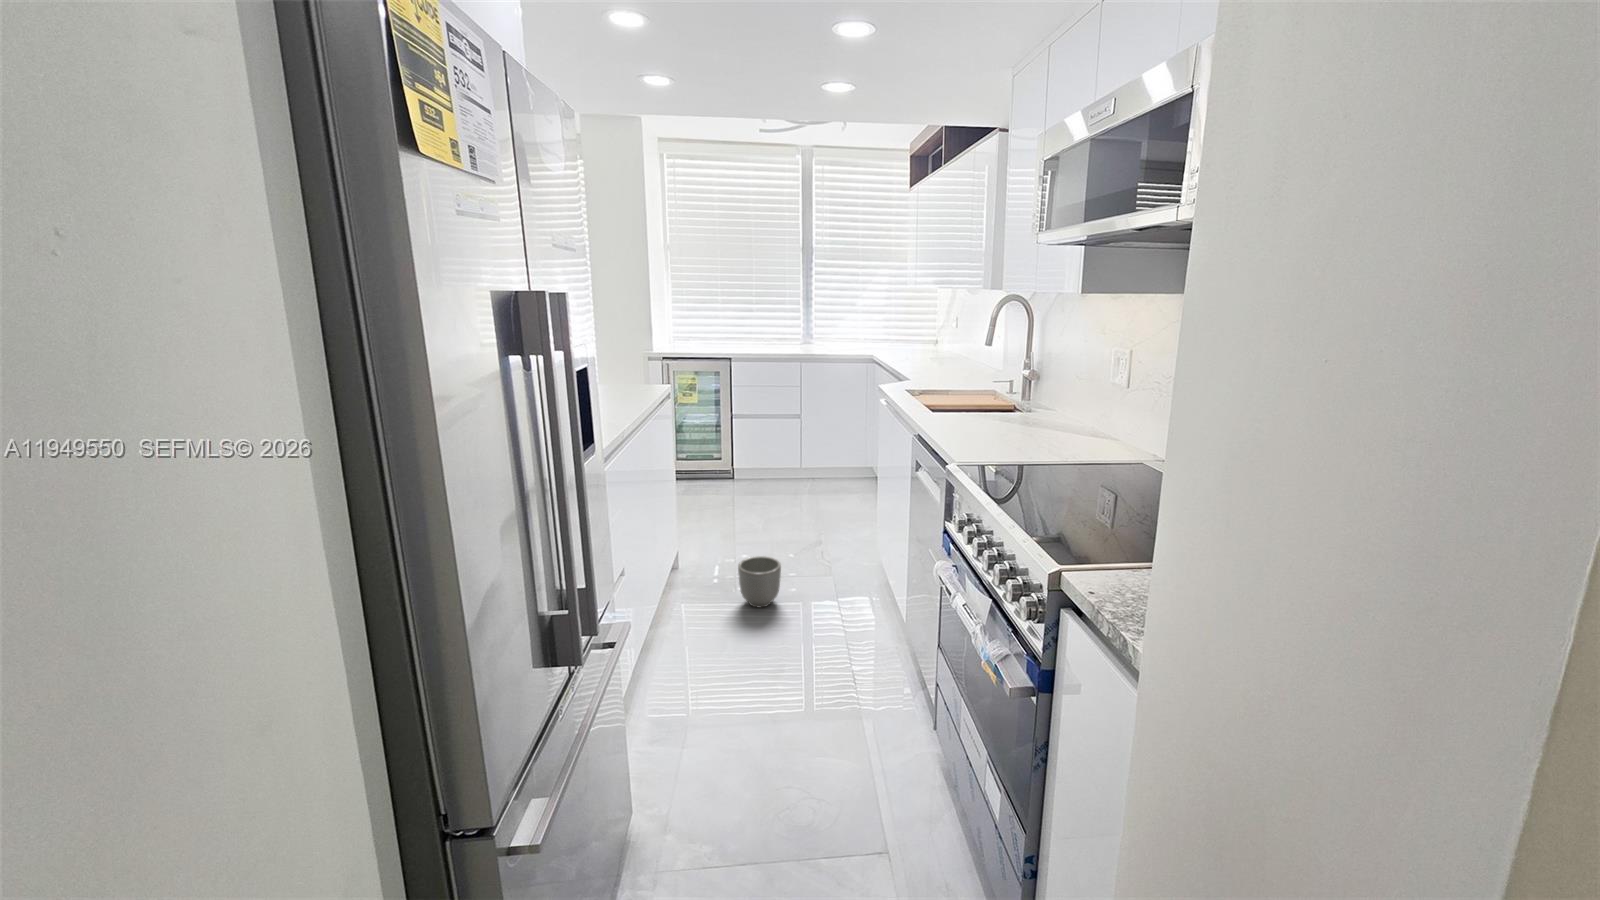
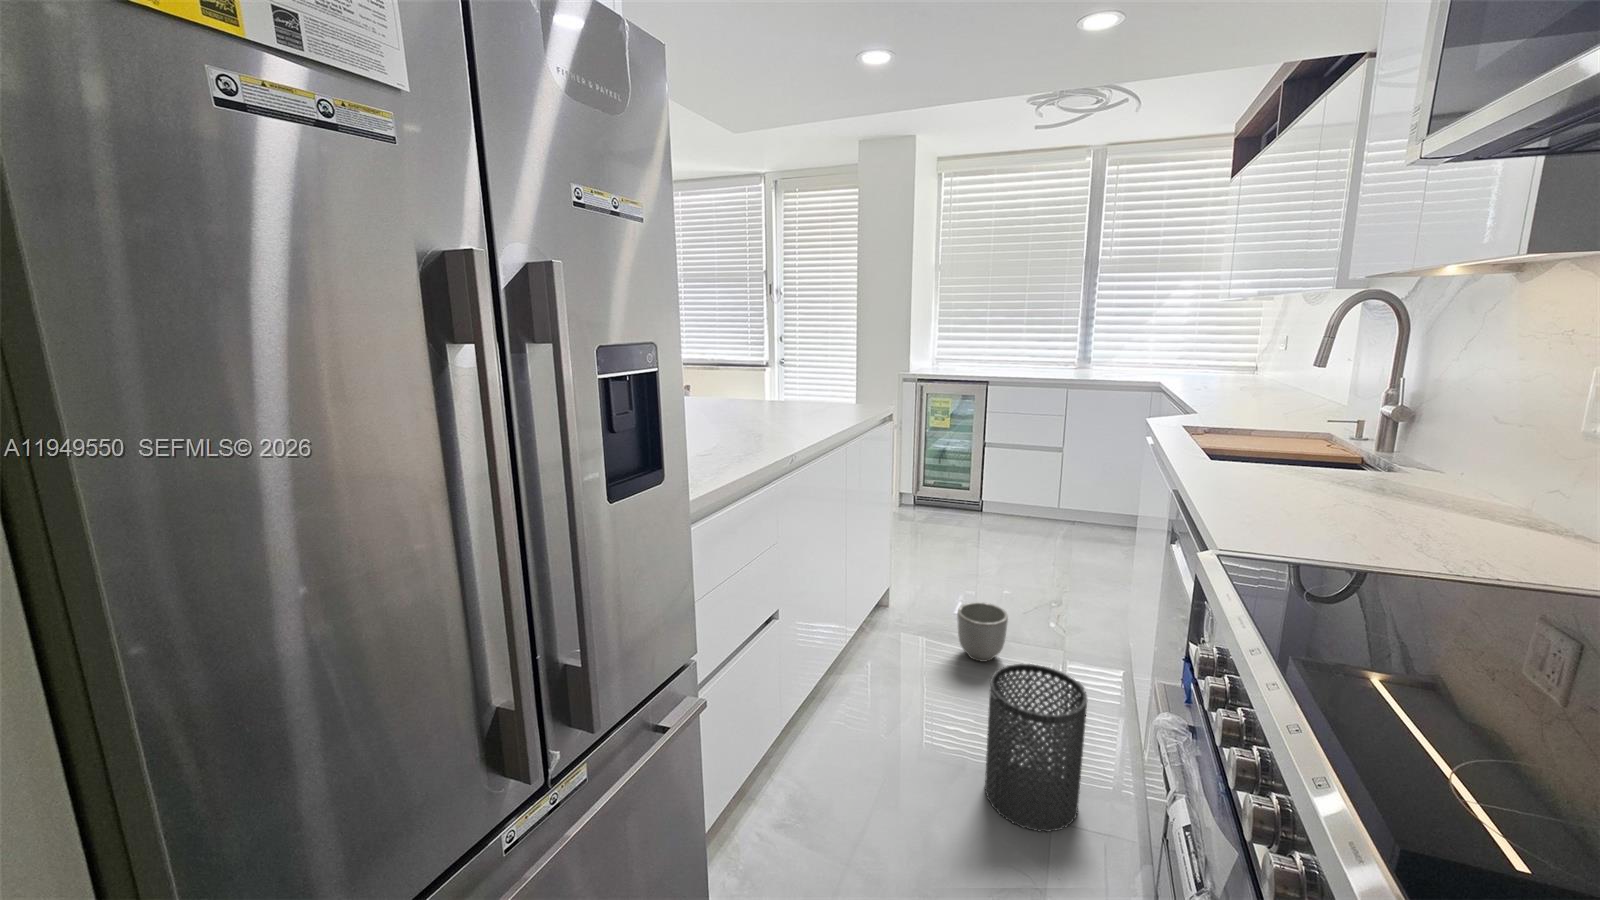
trash can: none [787,592,861,722] -> present [985,664,1087,832]

